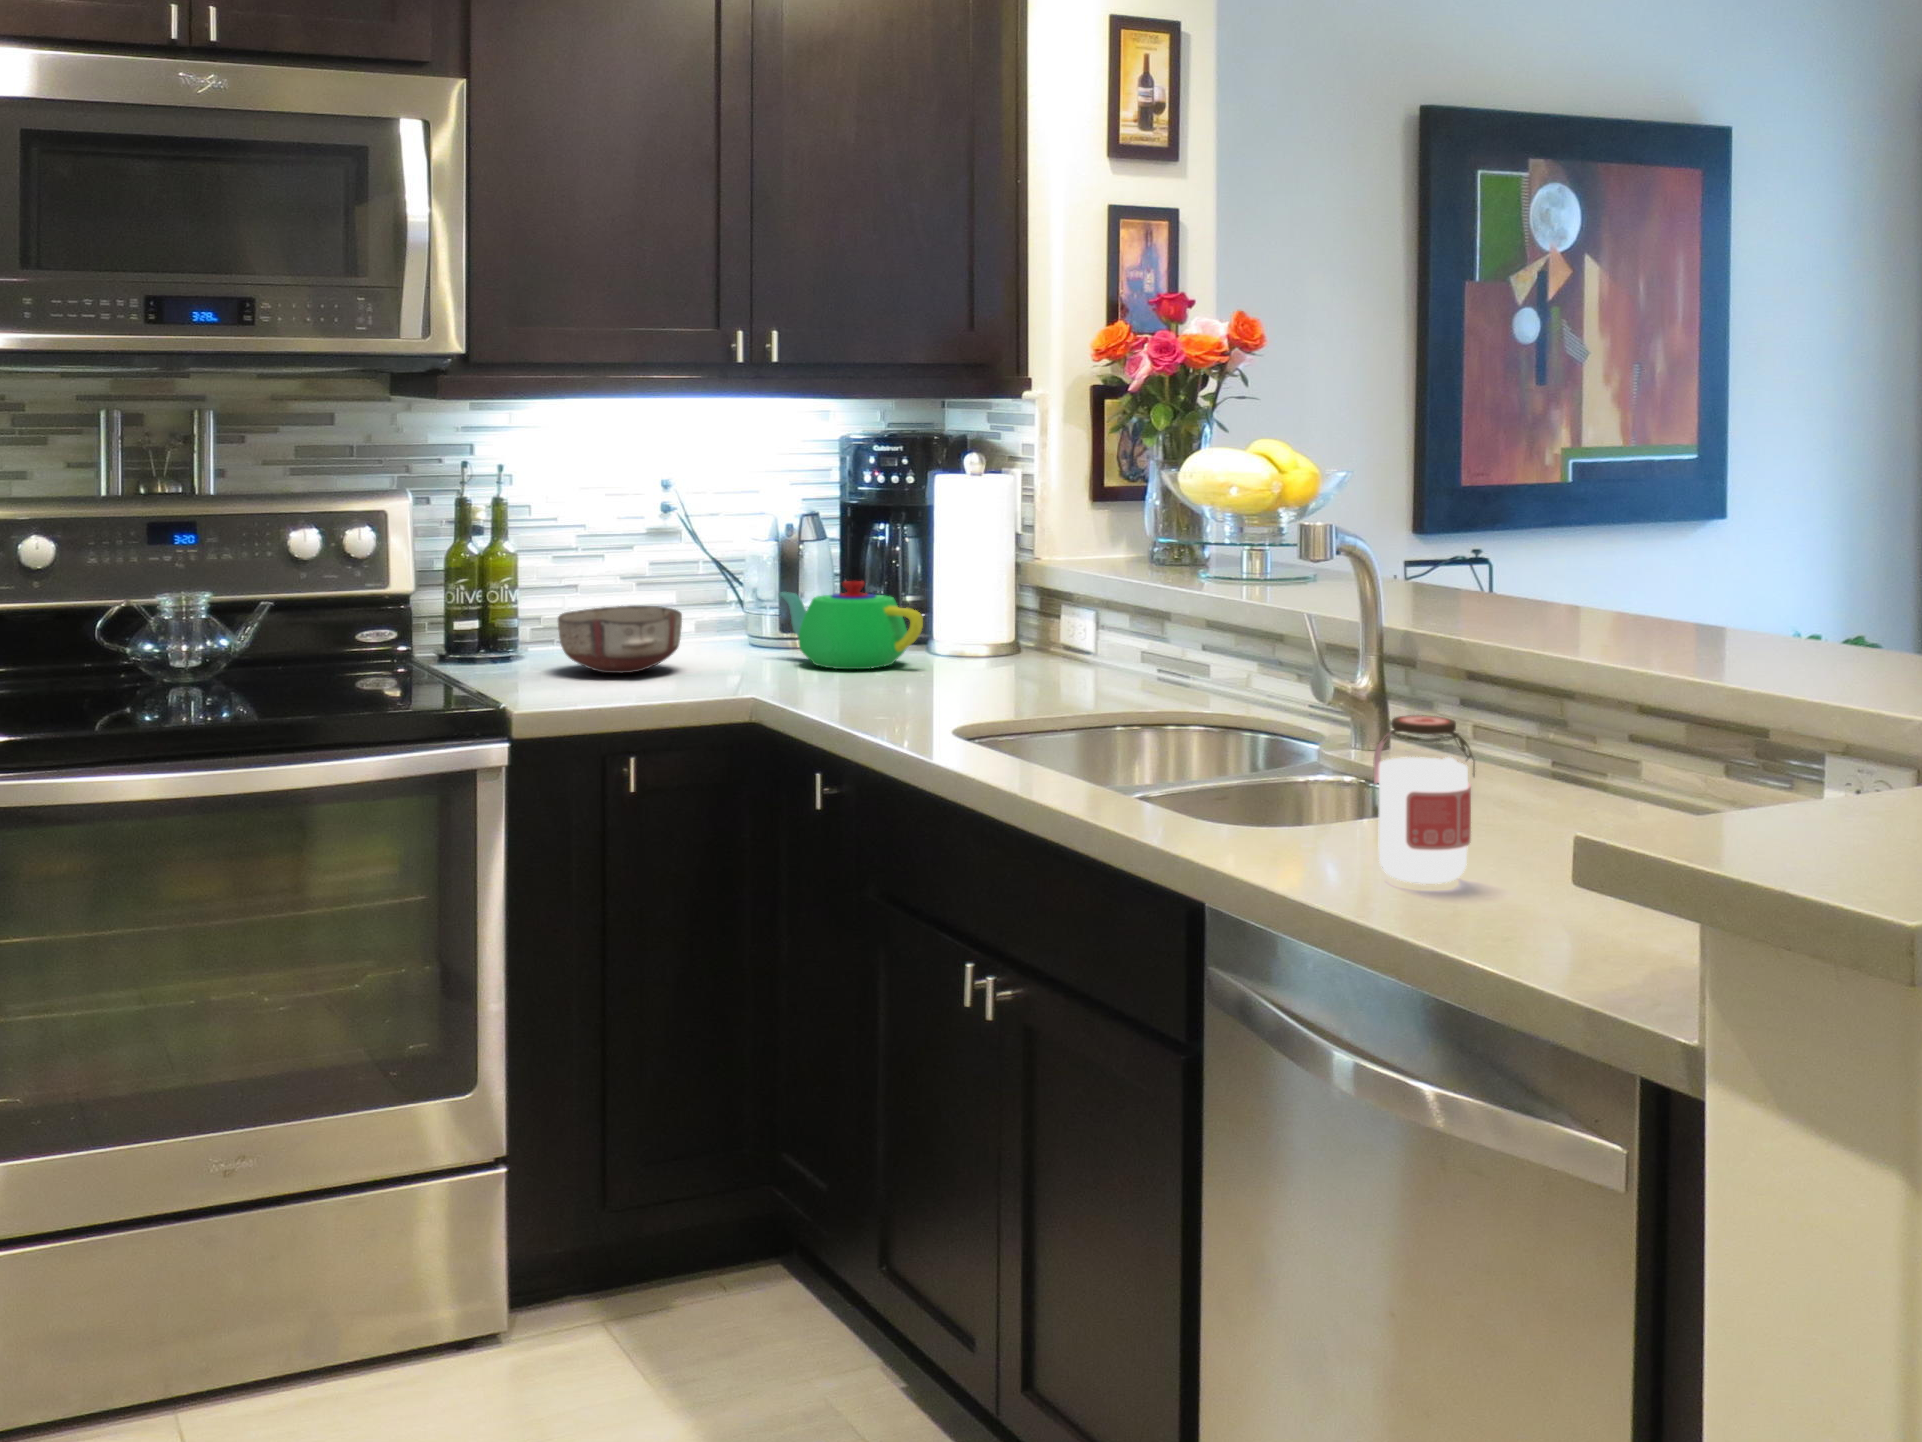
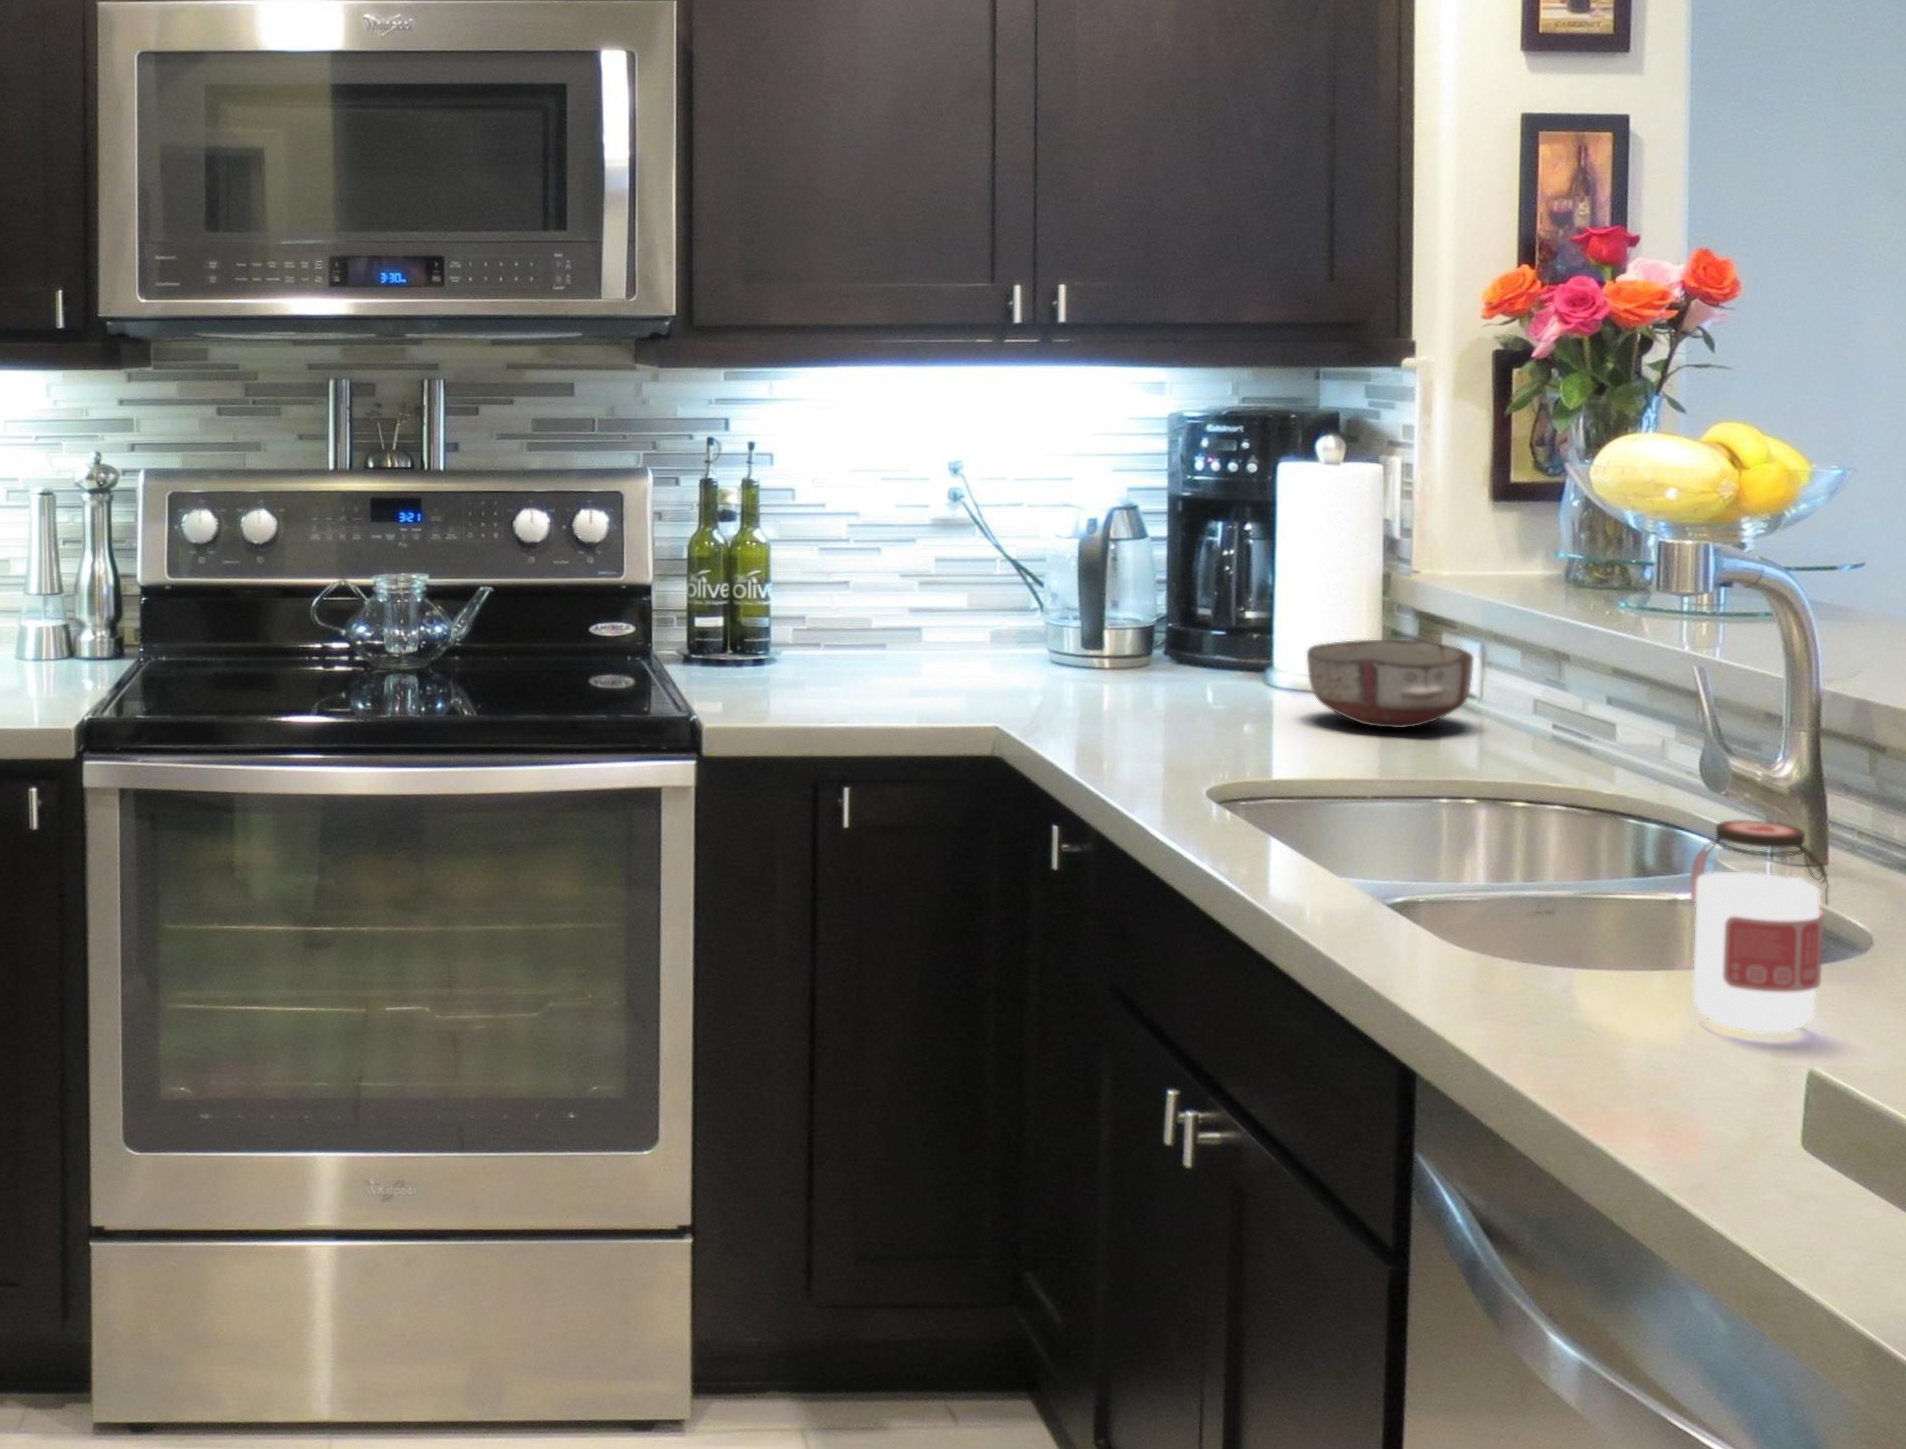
teapot: present [779,581,923,669] -> none [1074,591,1248,698]
ceramic bowl: present [558,606,682,673] -> present [1307,640,1473,728]

